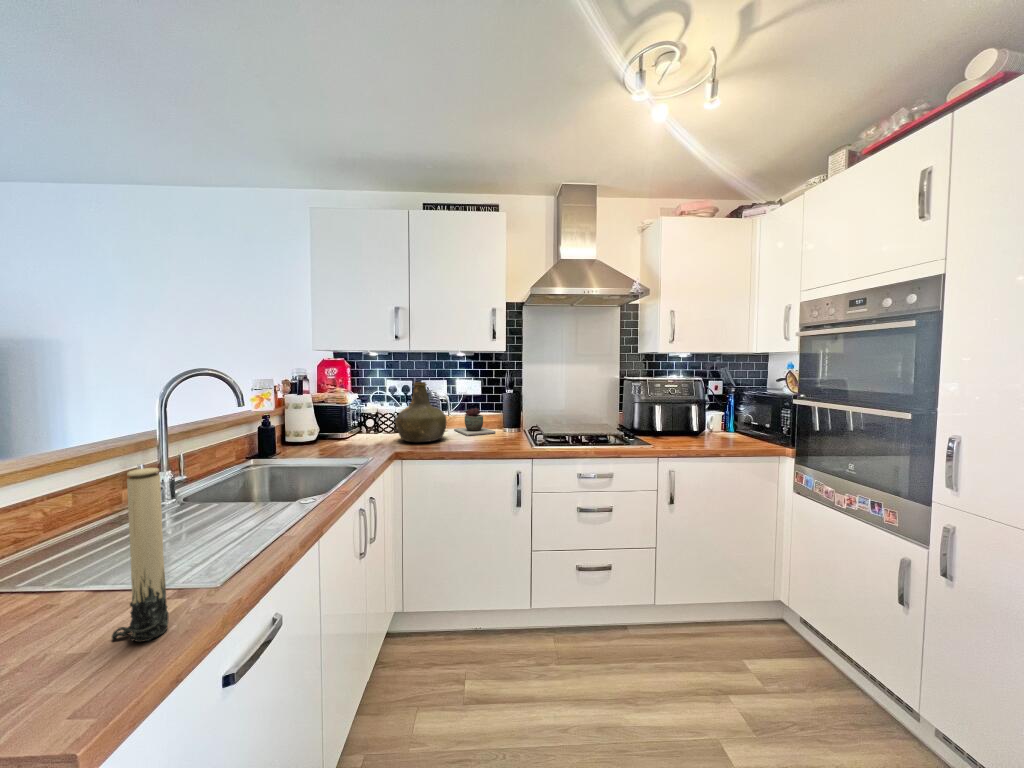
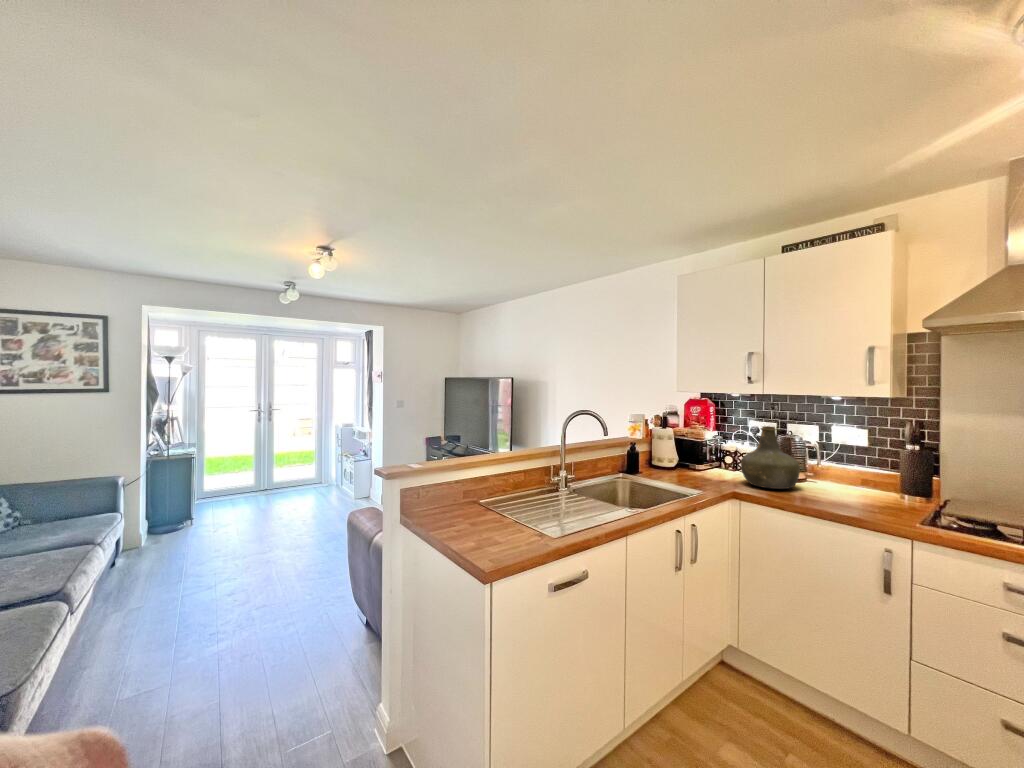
succulent plant: present [454,408,495,436] -> none [823,461,878,497]
candle: present [112,468,169,642] -> none [514,465,532,544]

